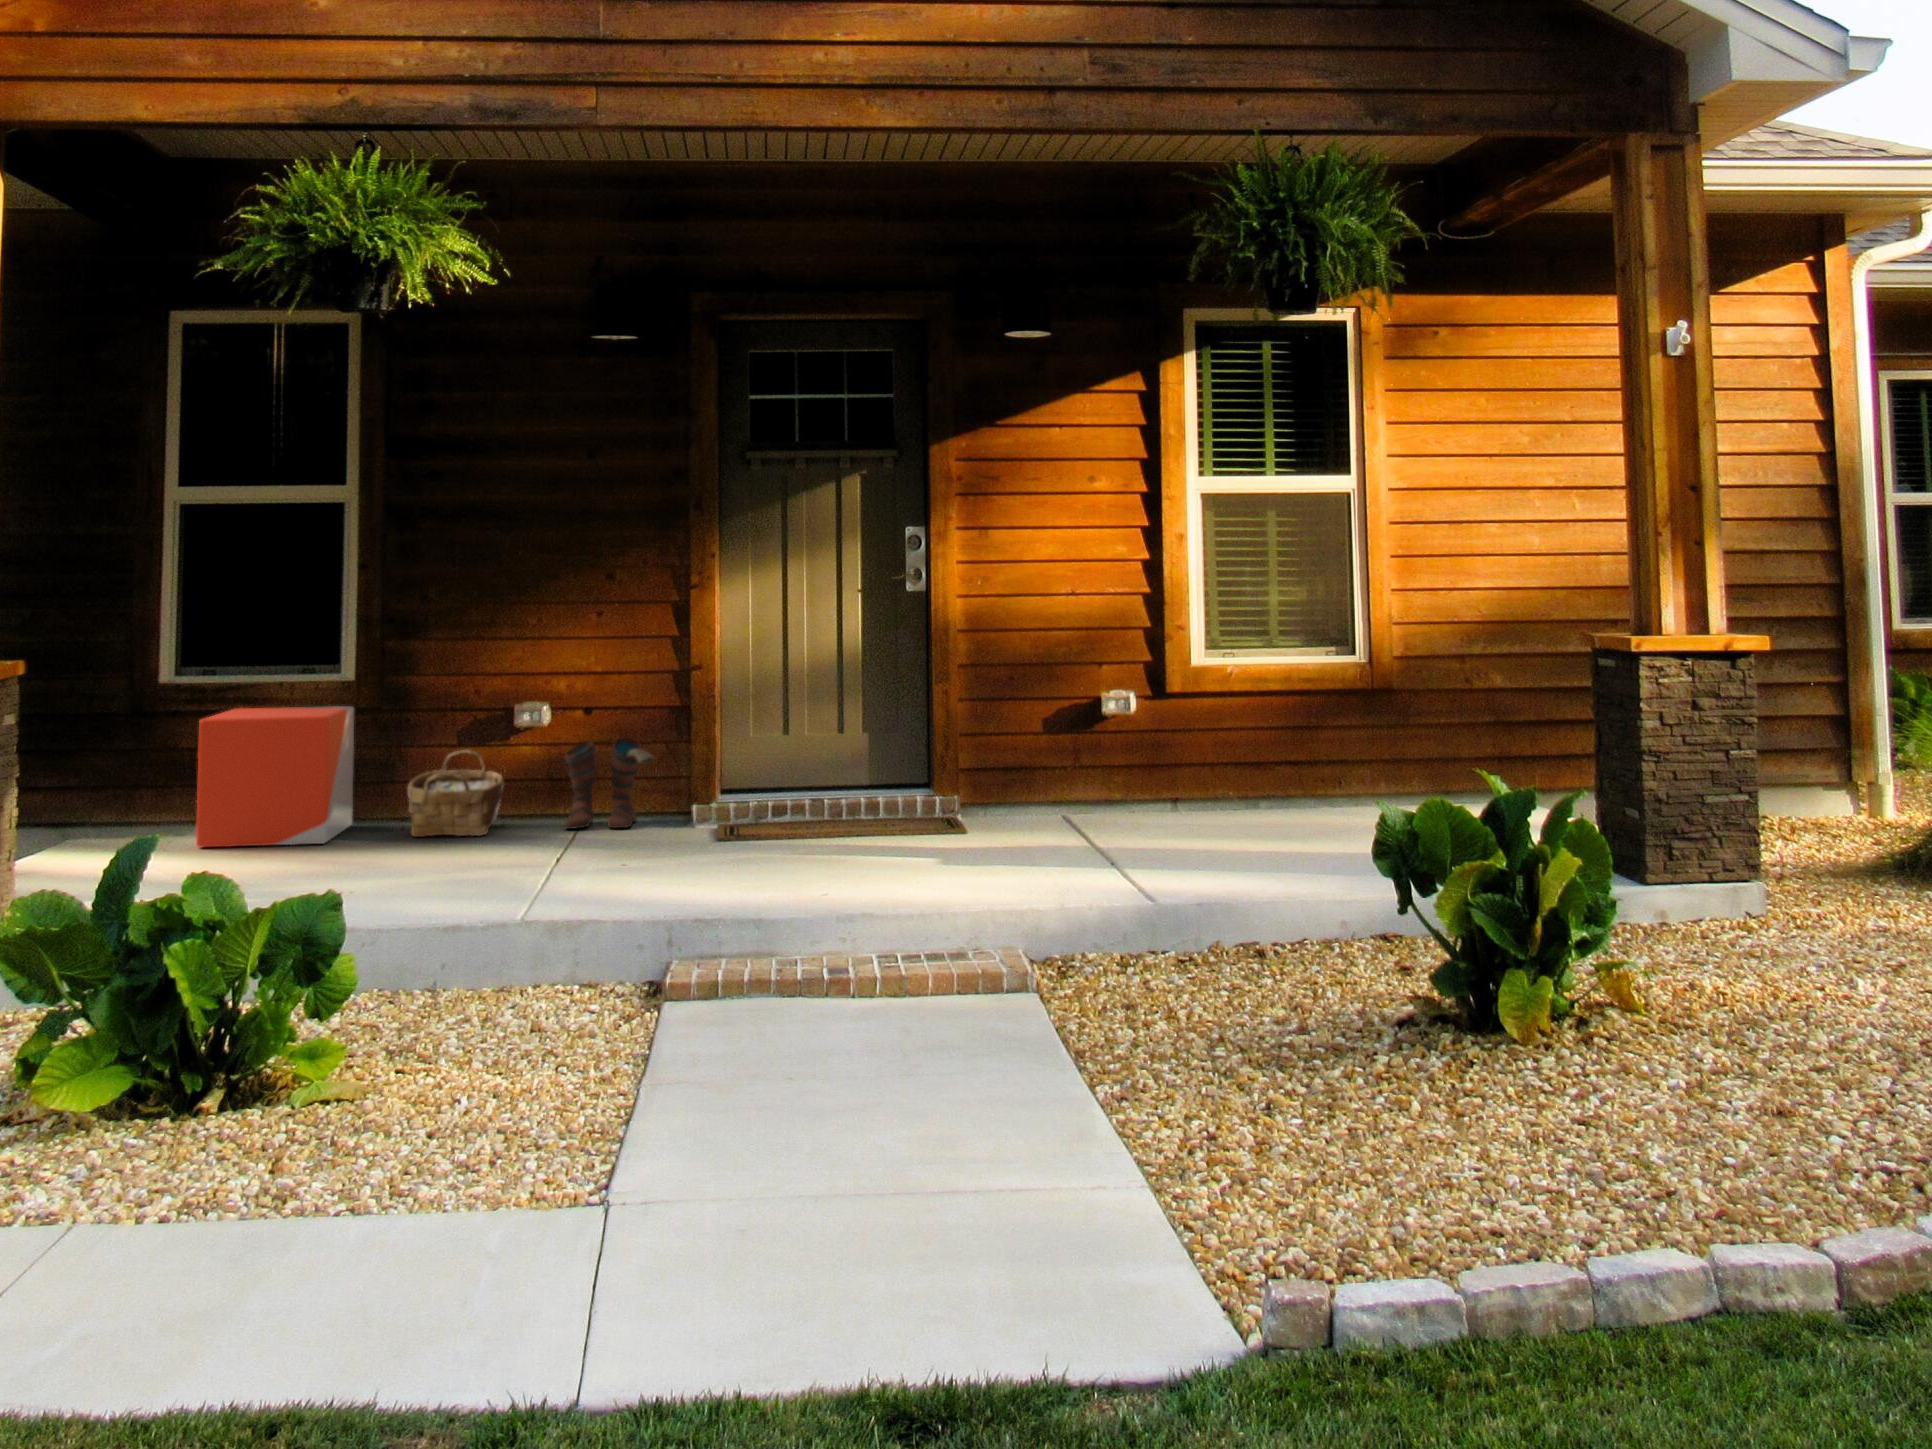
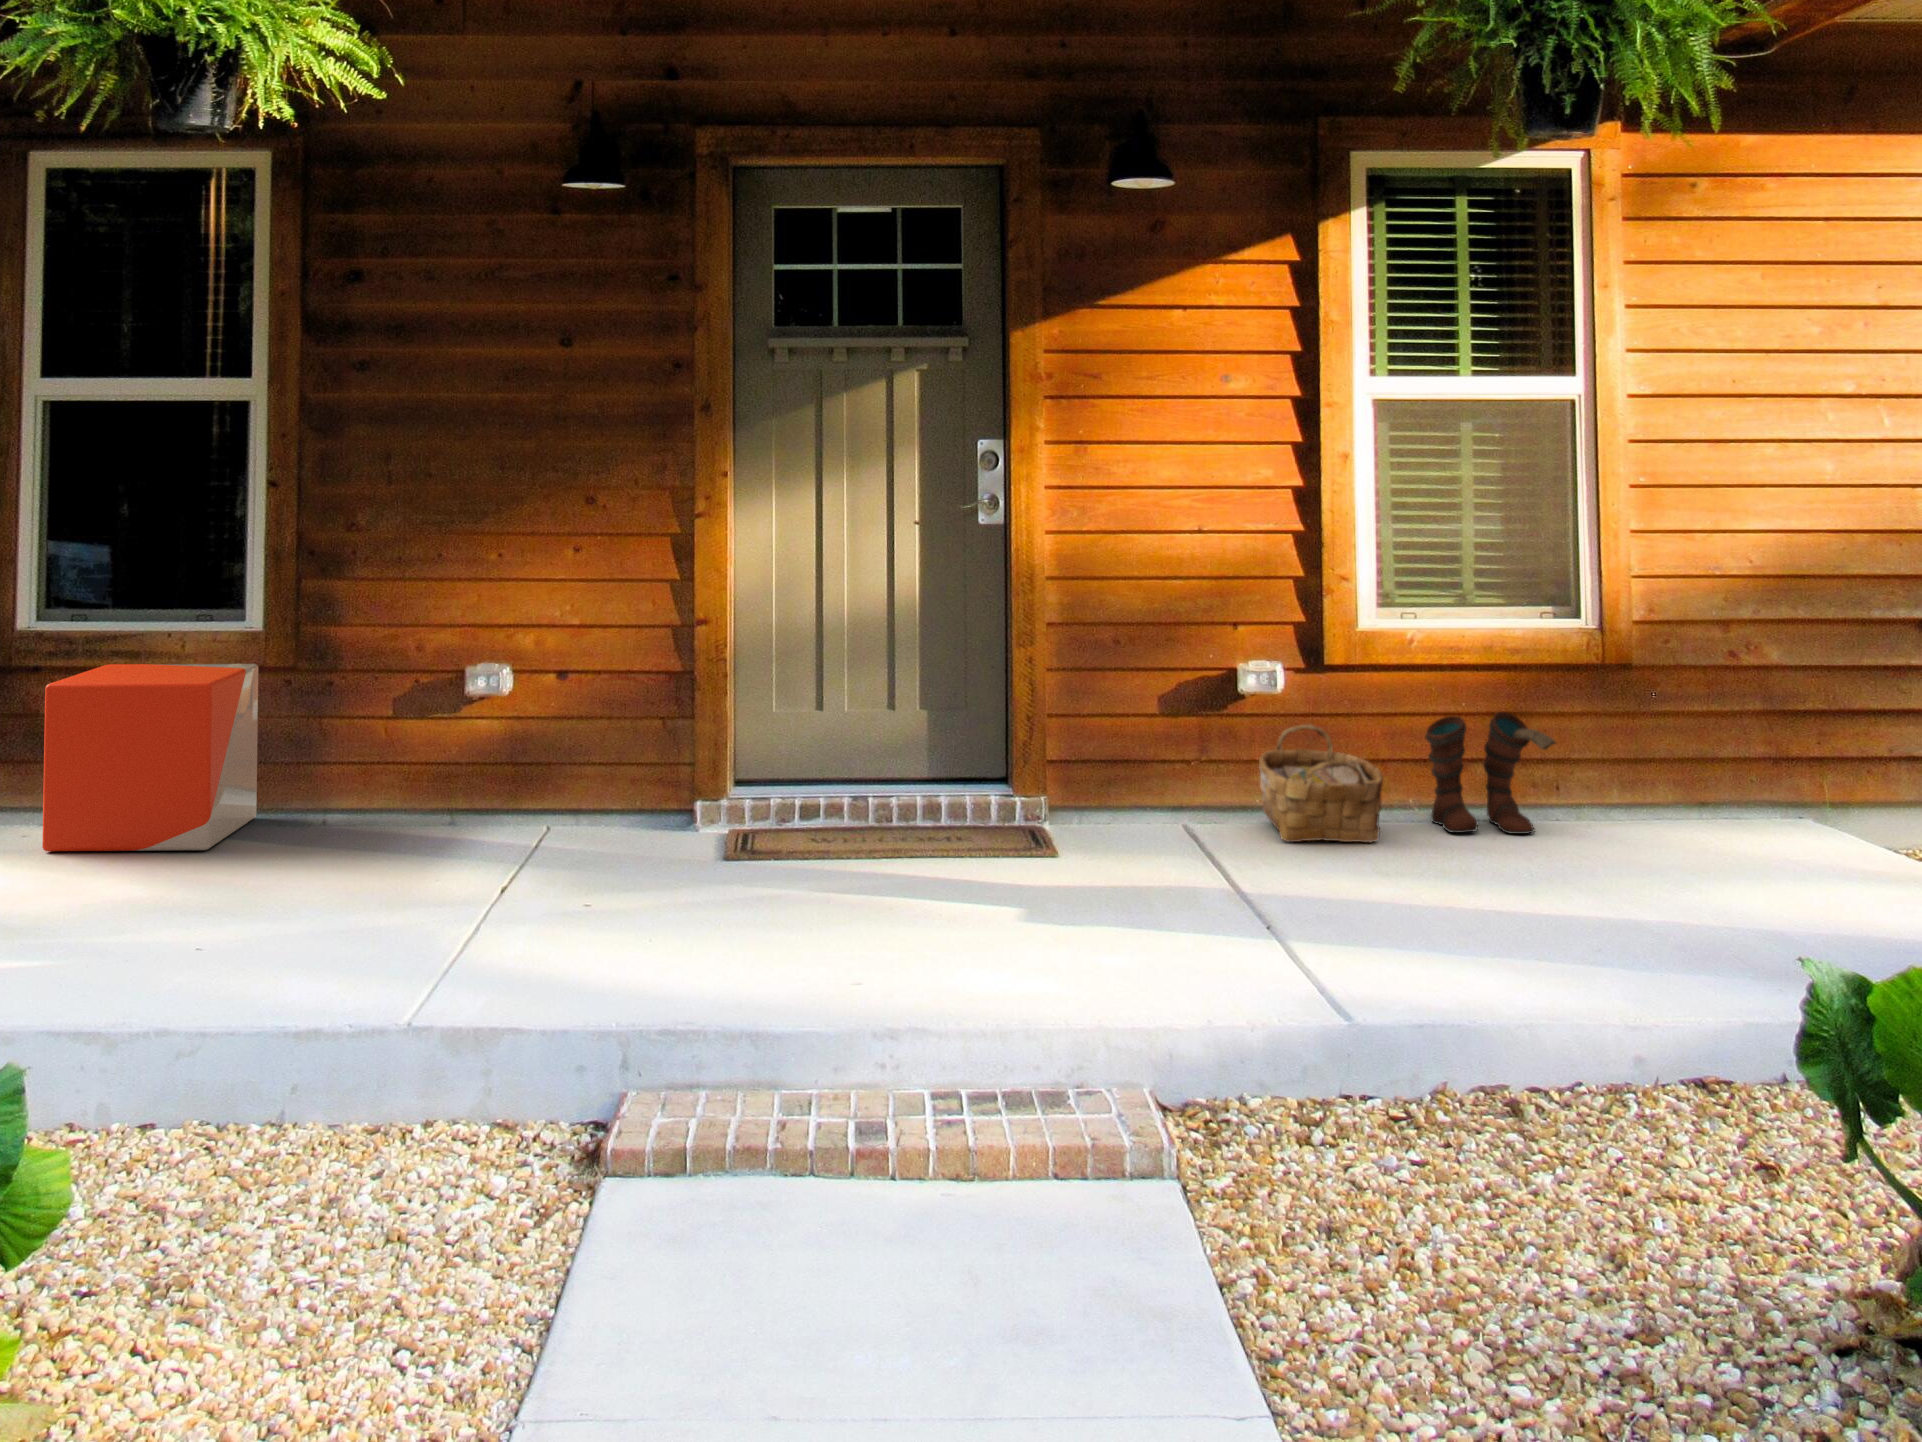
boots: present [565,737,654,829] -> present [1425,712,1556,834]
woven basket: present [408,750,504,837] -> present [1259,725,1383,842]

